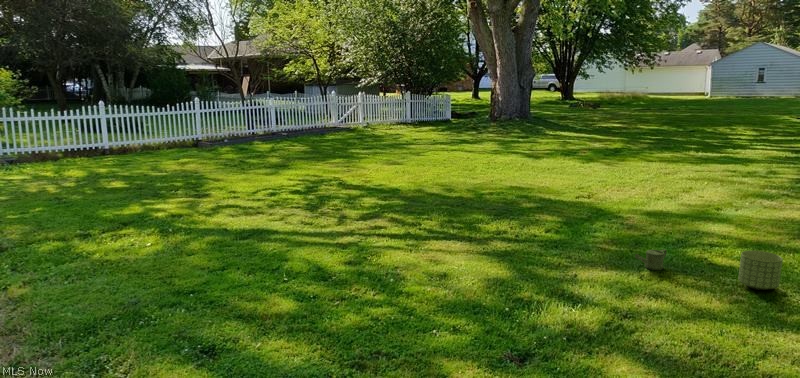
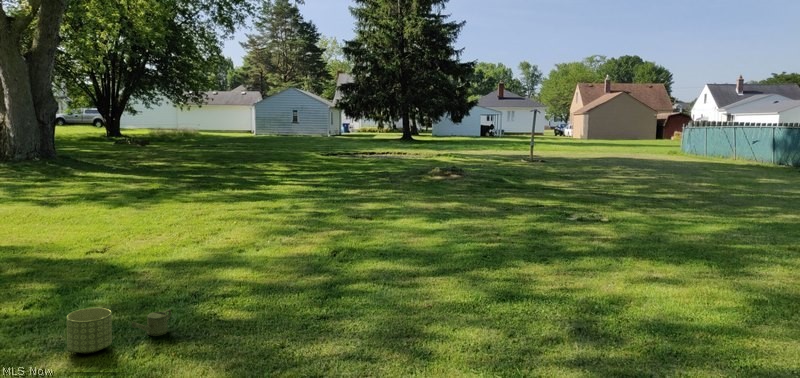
planter: present [738,250,783,290] -> present [67,308,112,354]

